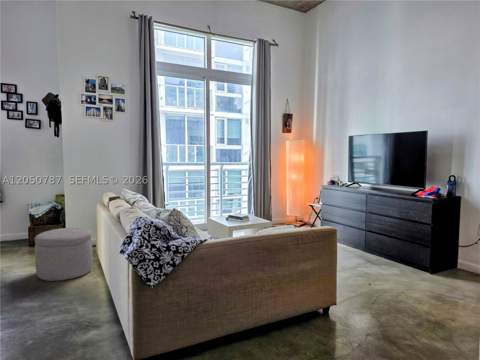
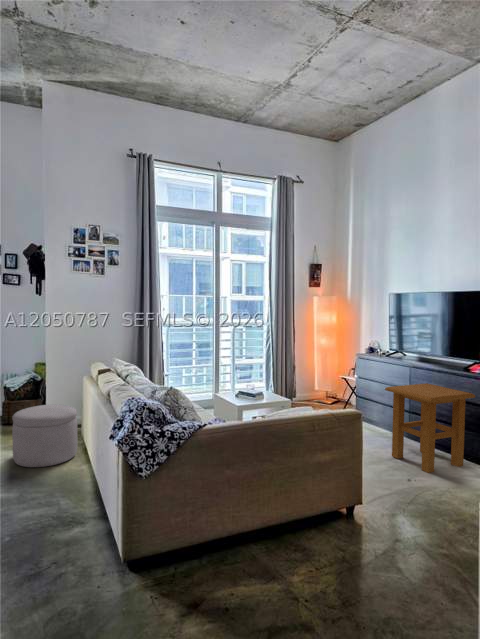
side table: none [348,207,421,278] -> present [385,383,475,473]

